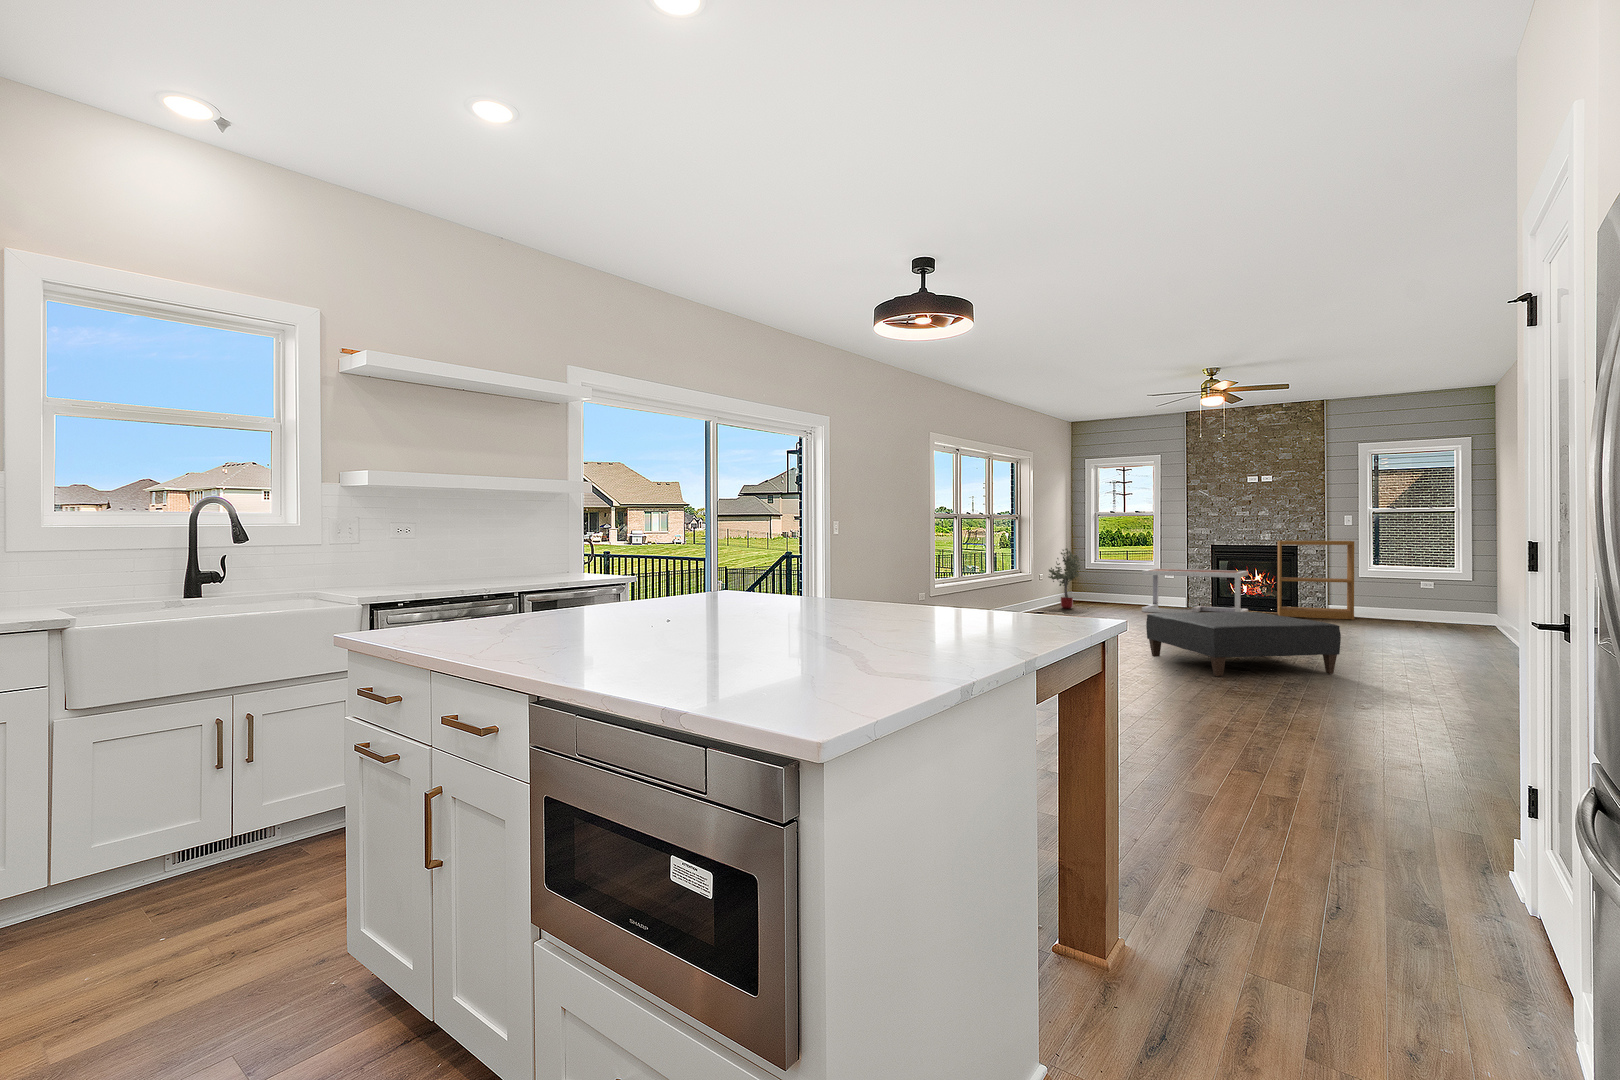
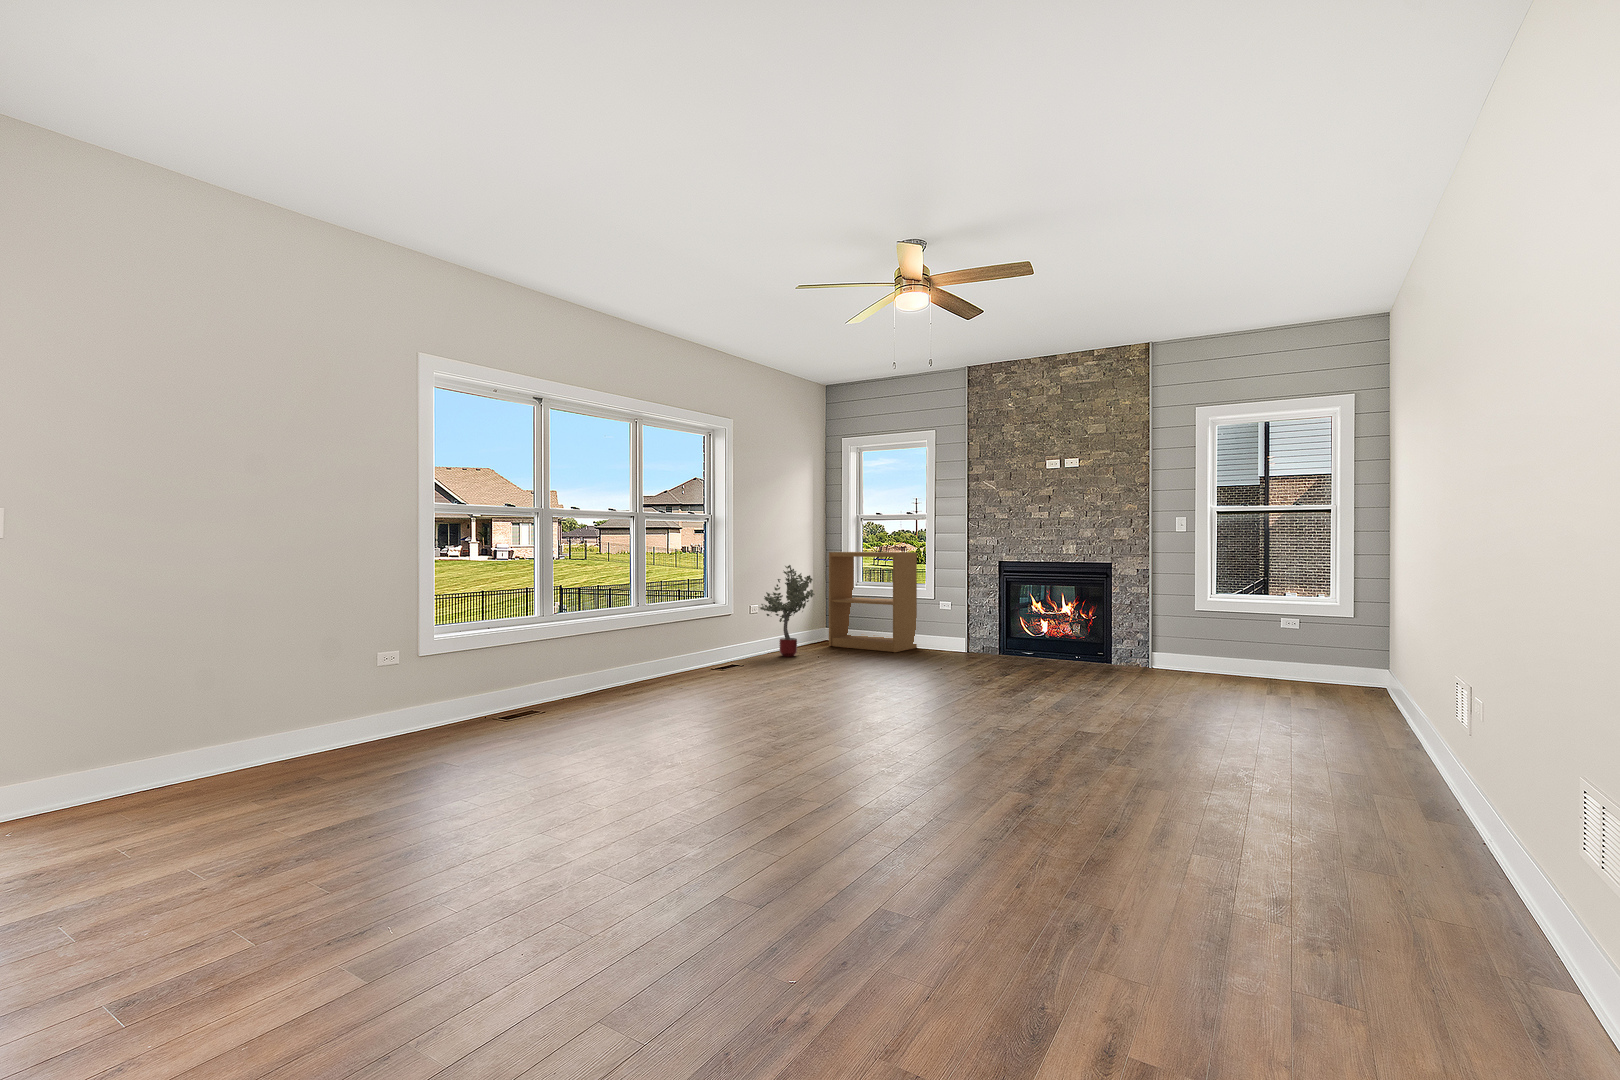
bookshelf: present [1277,541,1354,620] -> present [829,552,917,652]
coffee table: present [1142,569,1248,613] -> none [889,596,1042,674]
ottoman: present [1146,612,1341,676] -> none [726,687,1044,863]

